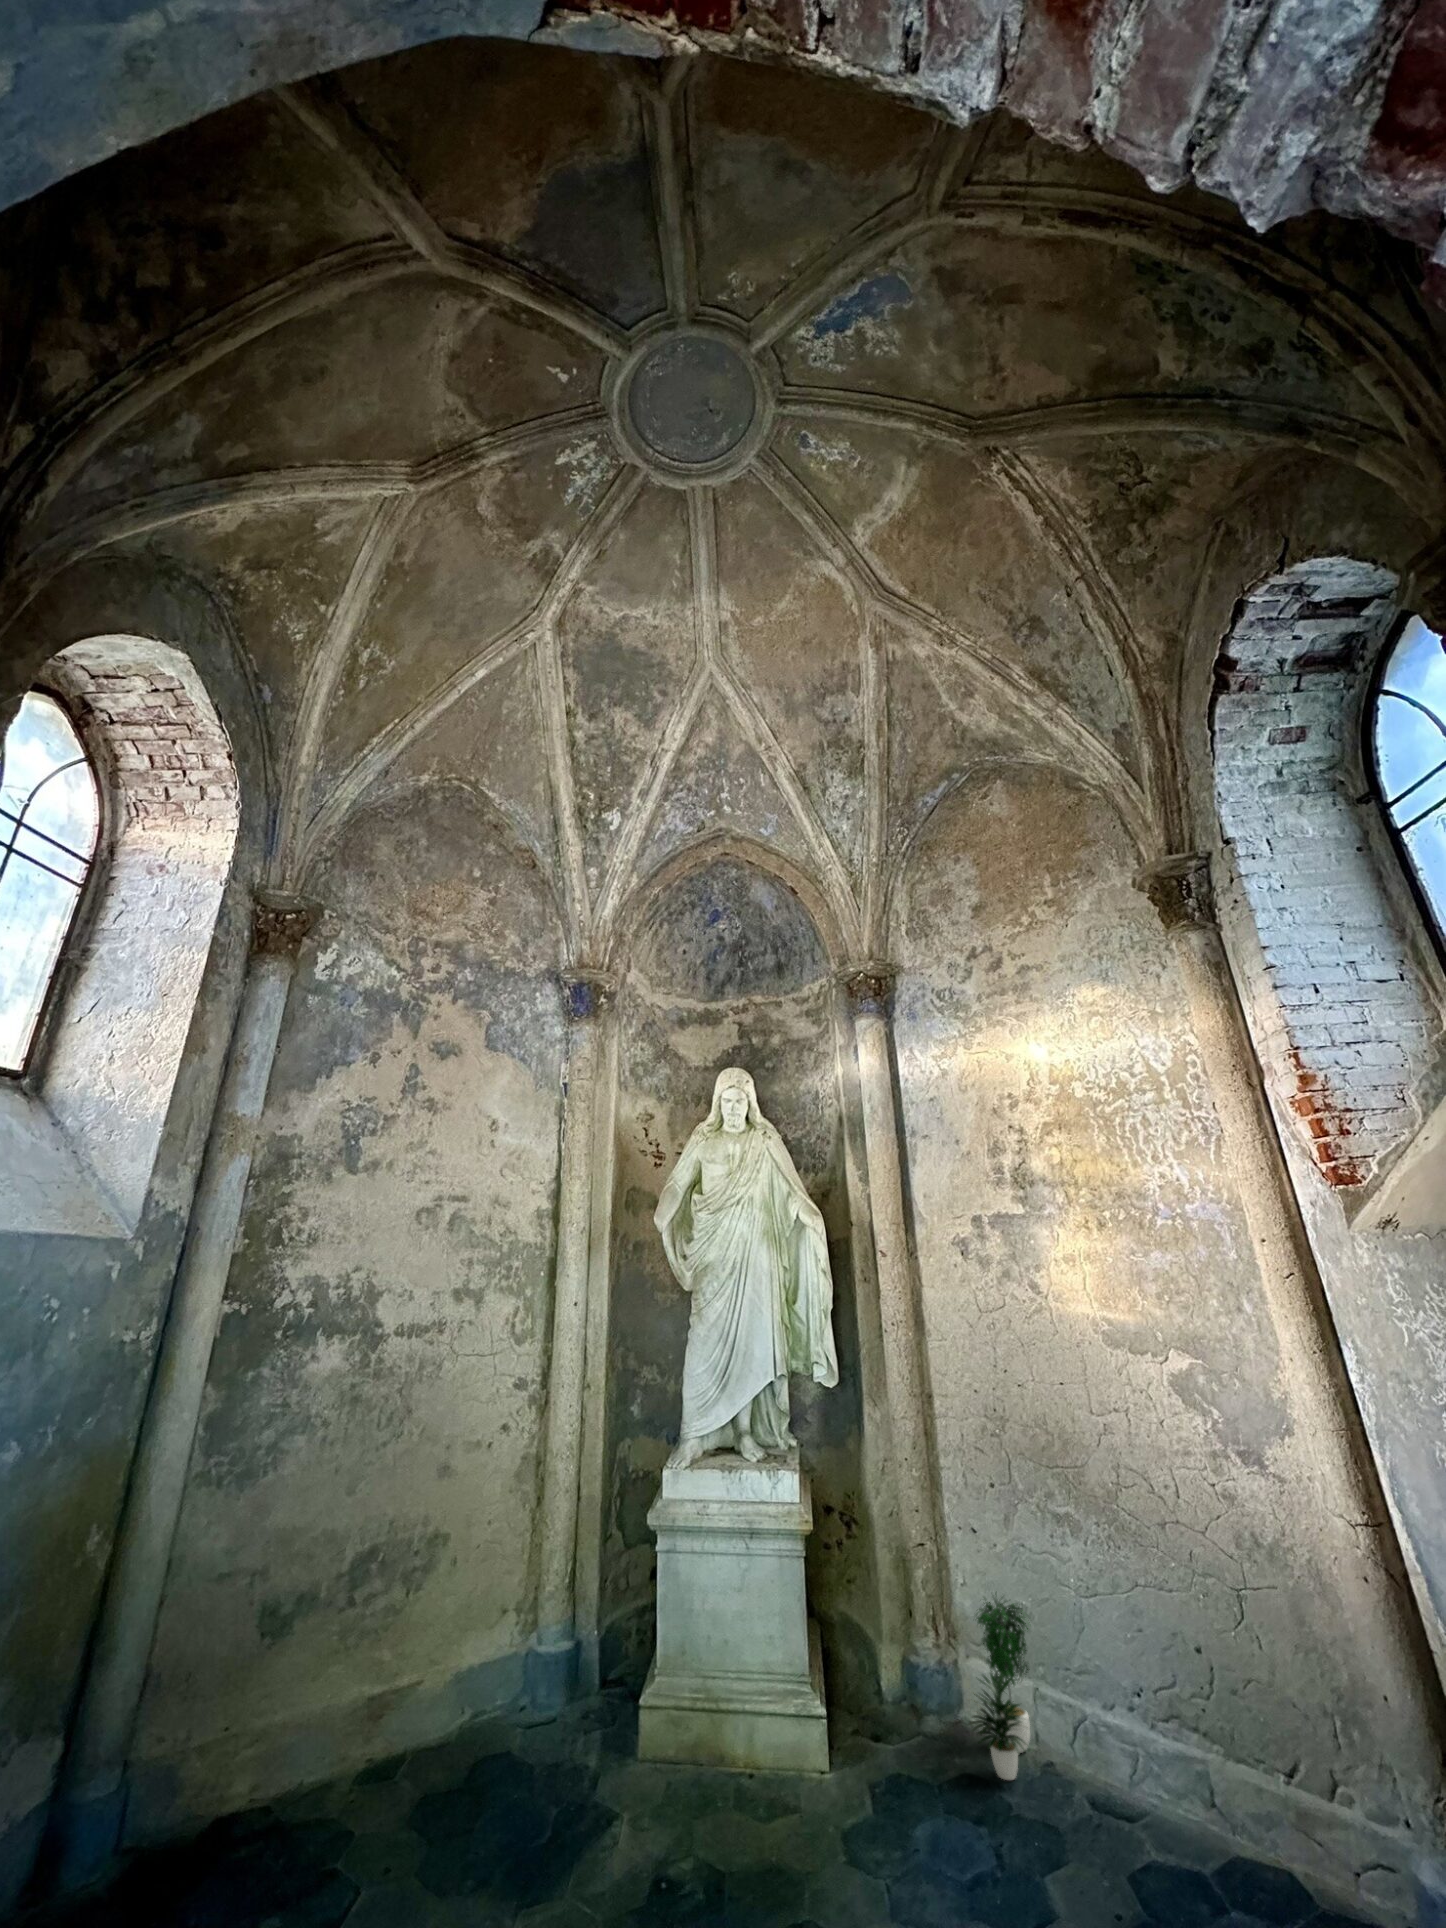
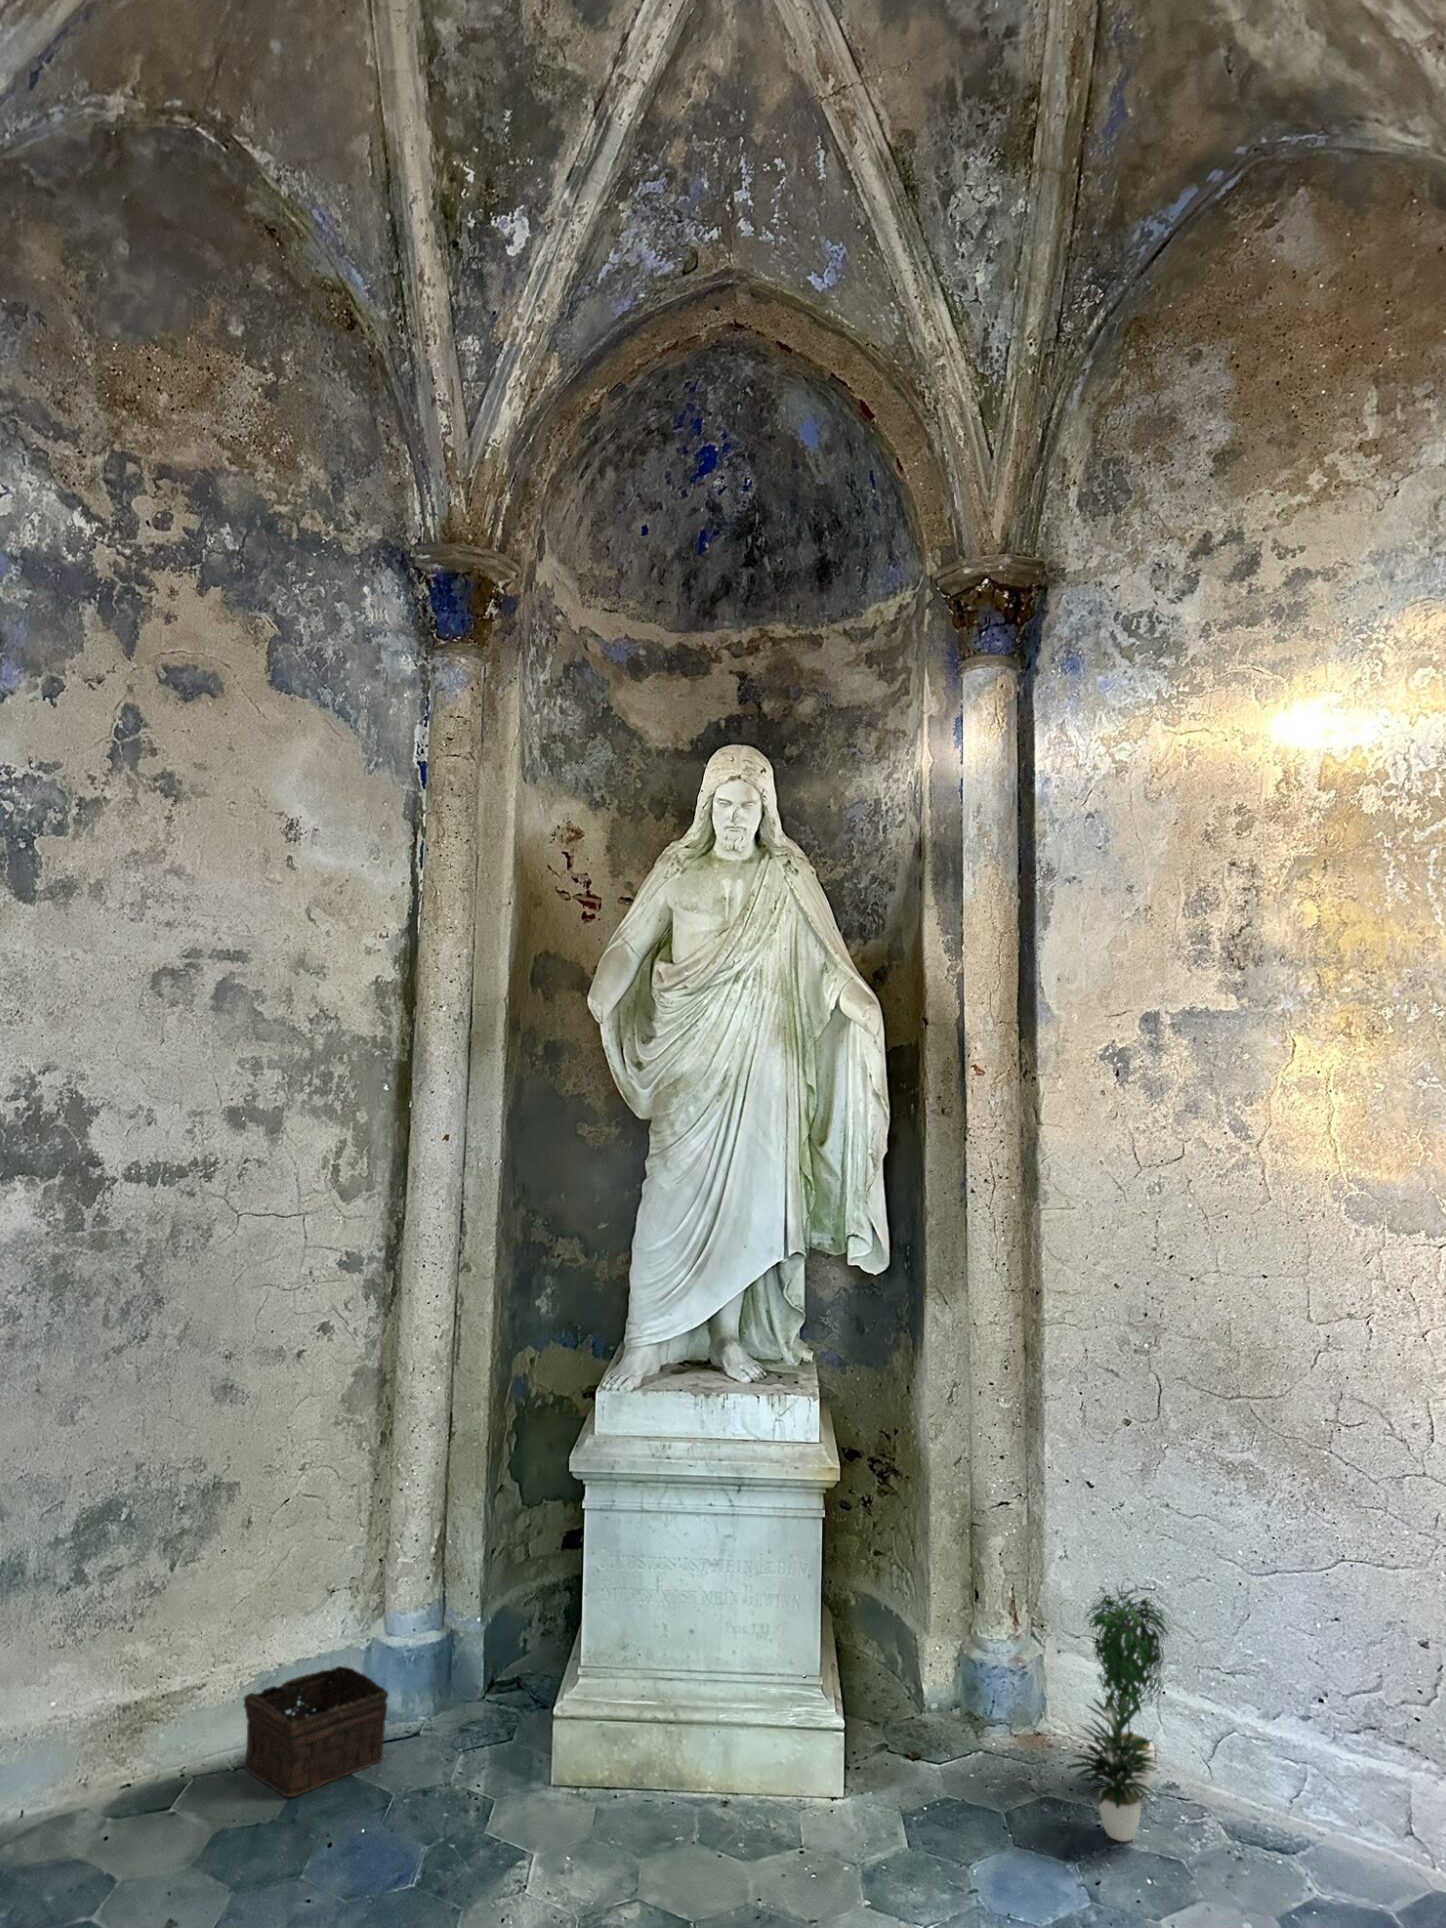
basket: none [447,1662,538,1750] -> present [244,1666,388,1797]

